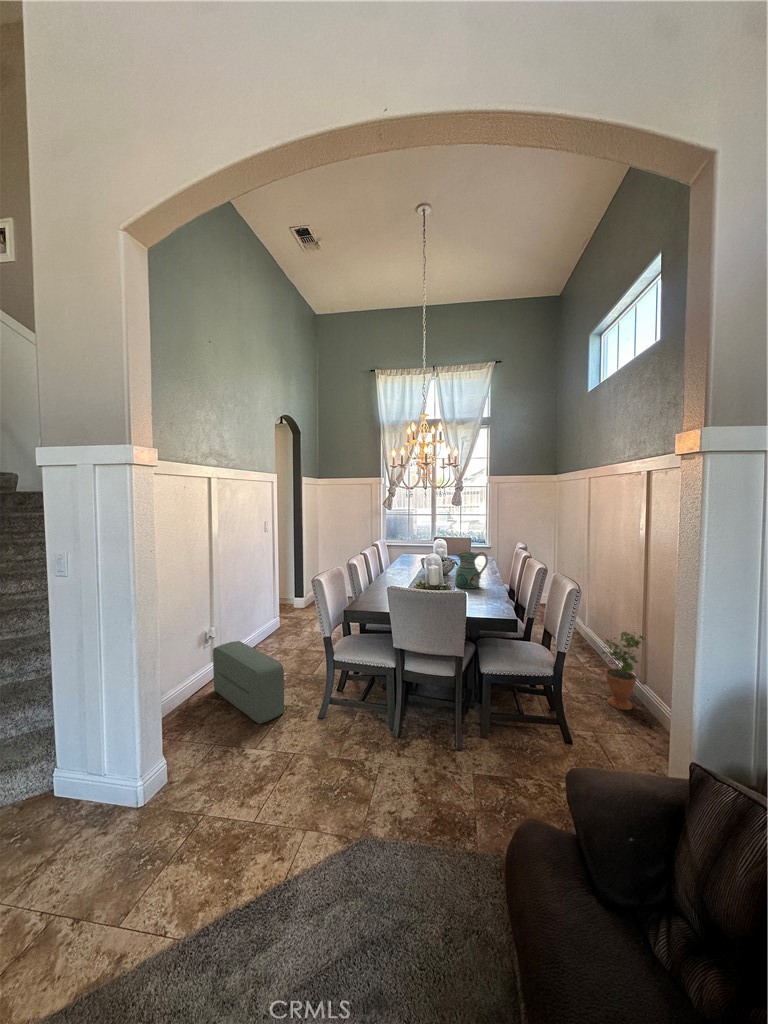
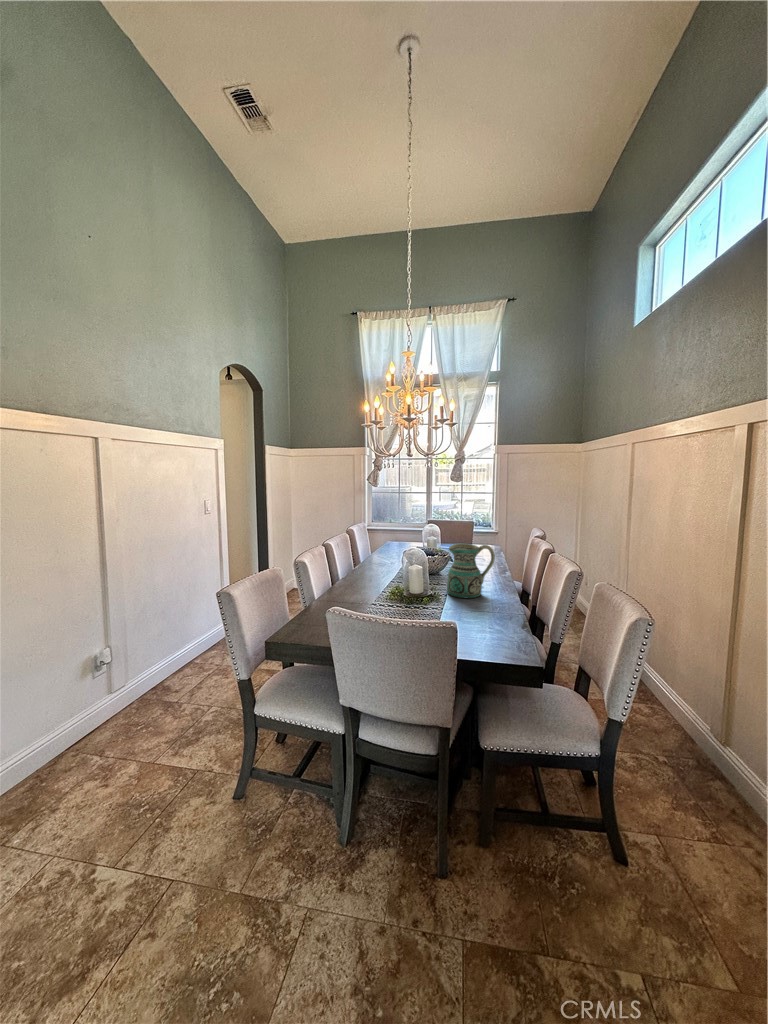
potted plant: present [602,632,645,710] -> none [661,664,734,786]
pouf: present [213,641,284,724] -> none [100,667,187,808]

